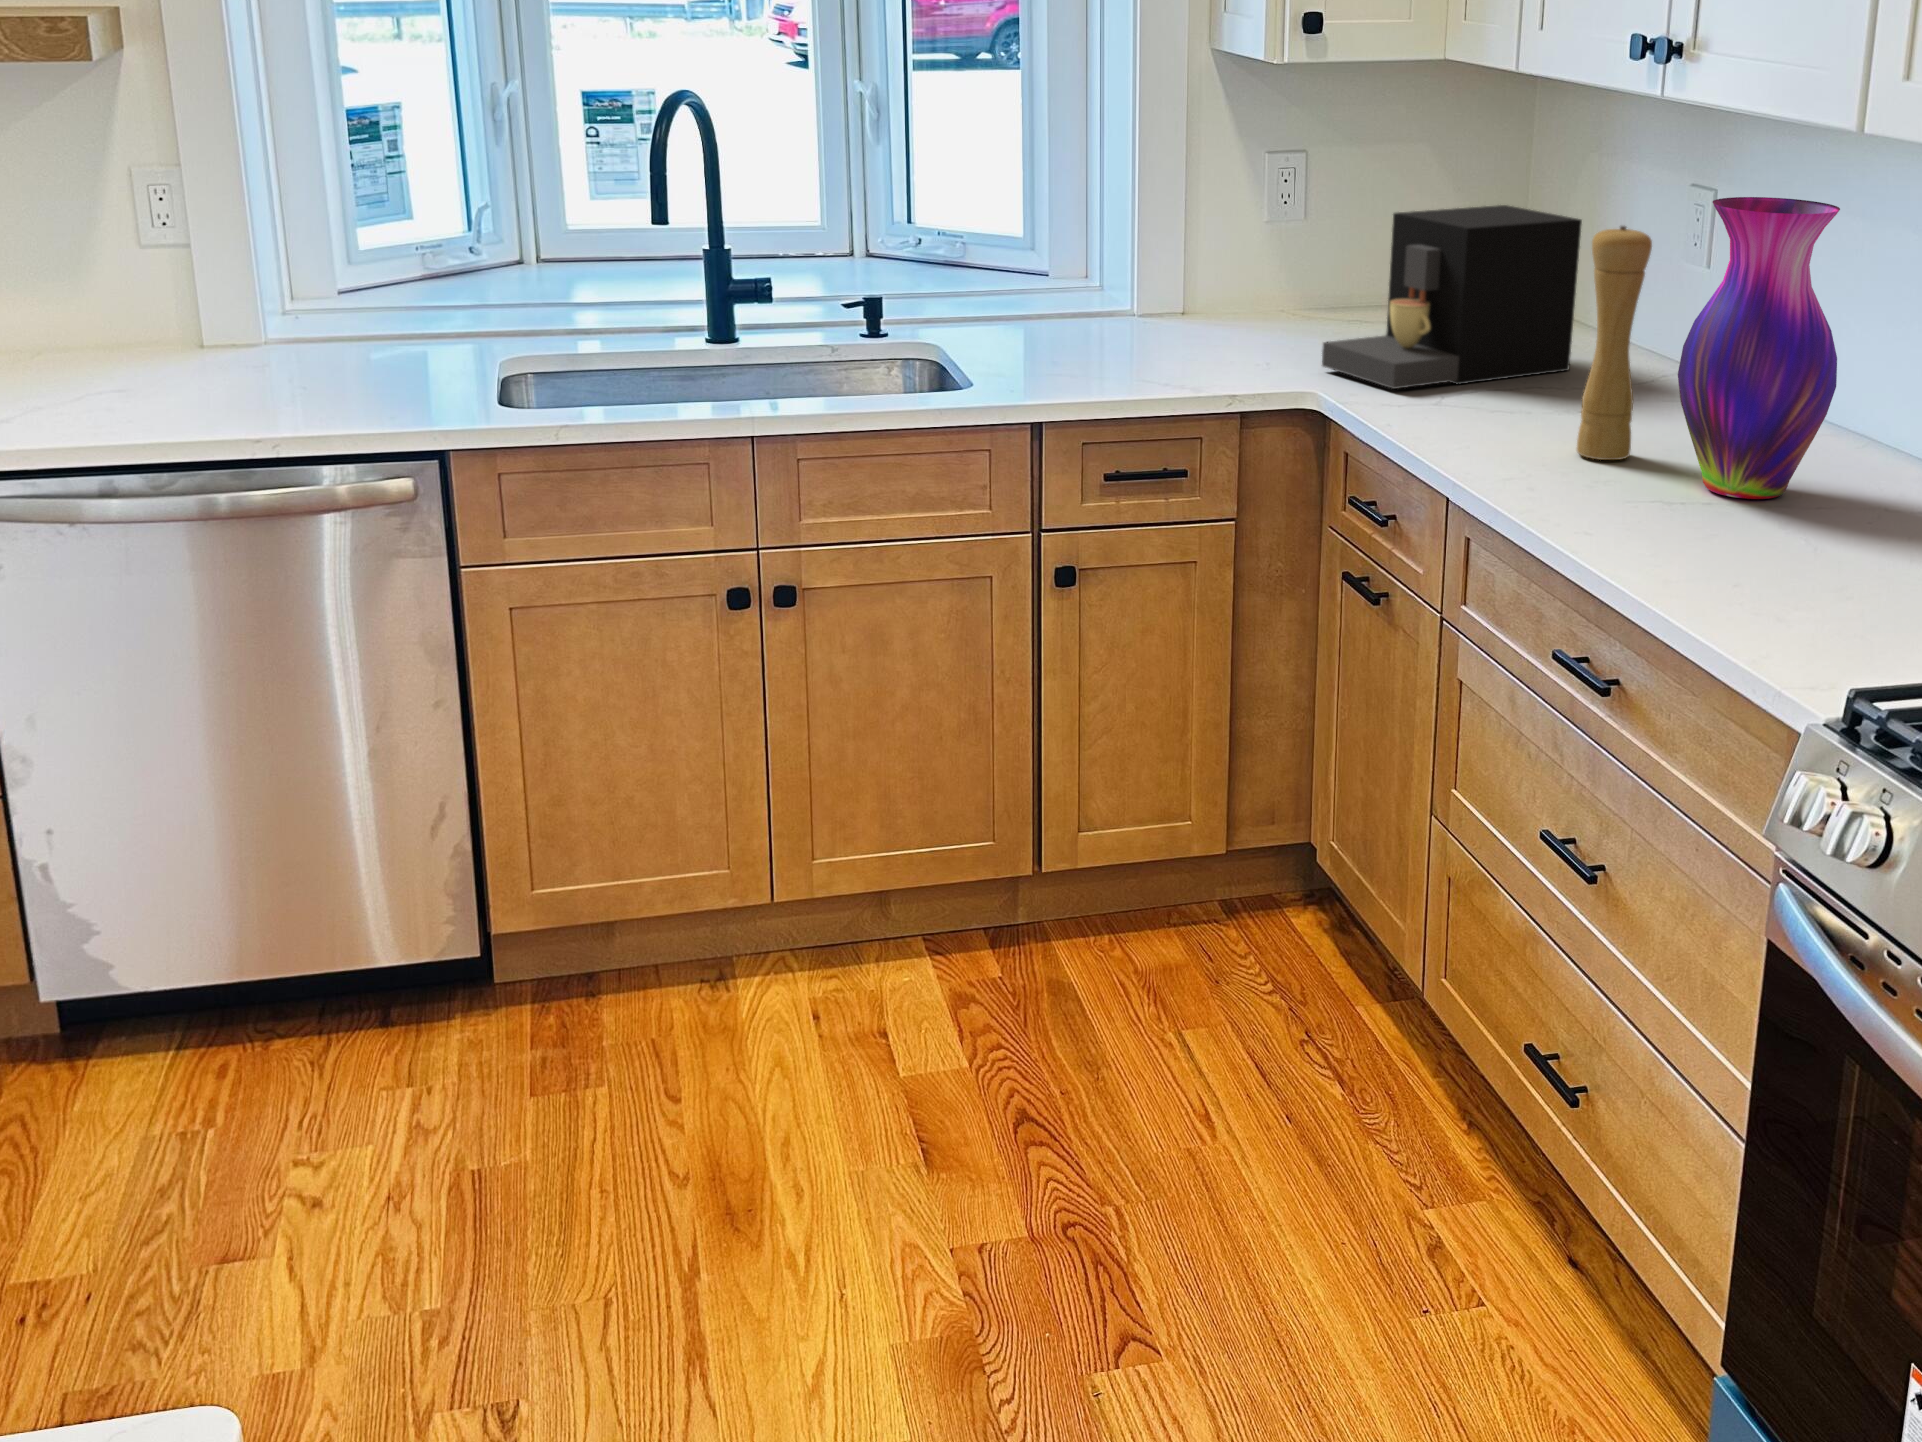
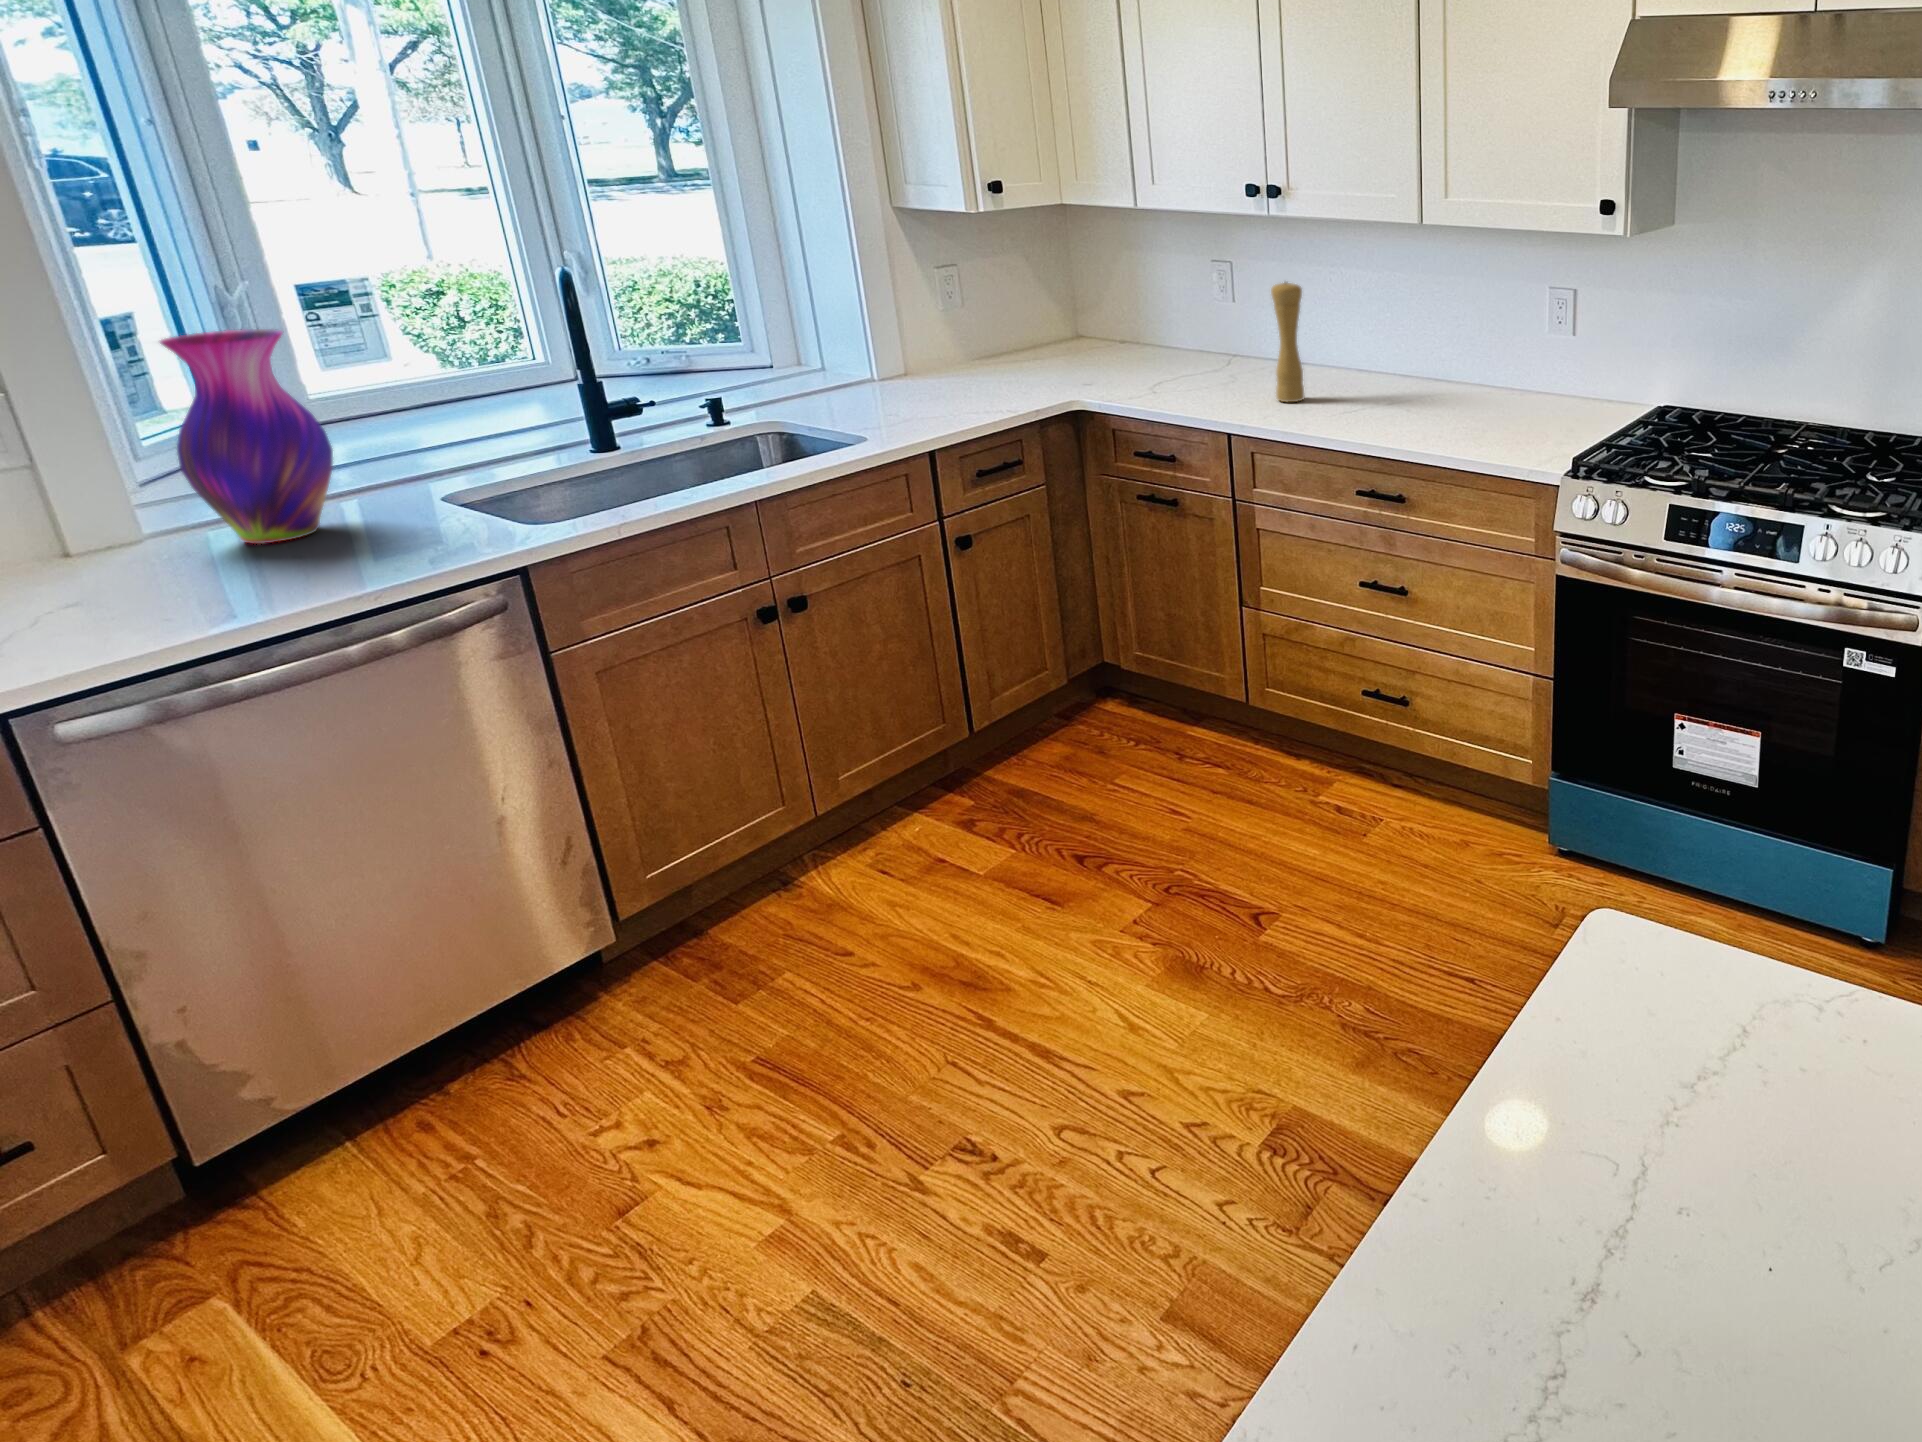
vase: present [1678,197,1840,499] -> present [160,329,333,544]
coffee maker: present [1322,205,1582,389] -> none [1068,282,1190,390]

